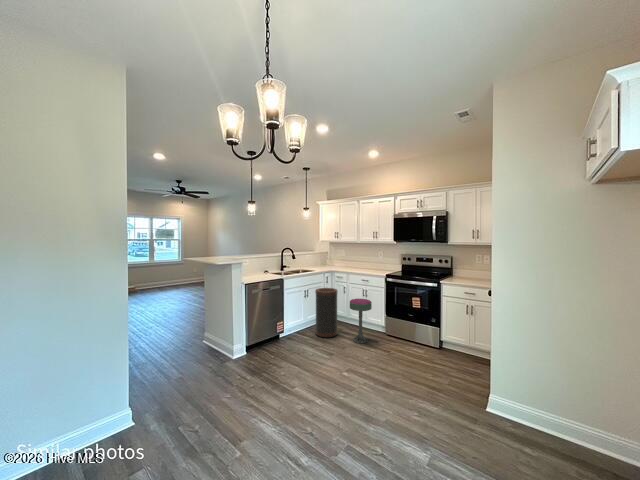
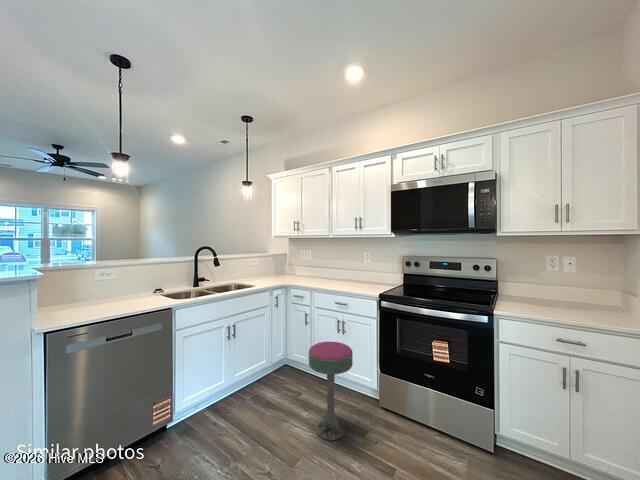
trash can: present [315,288,338,337] -> none [245,319,288,423]

